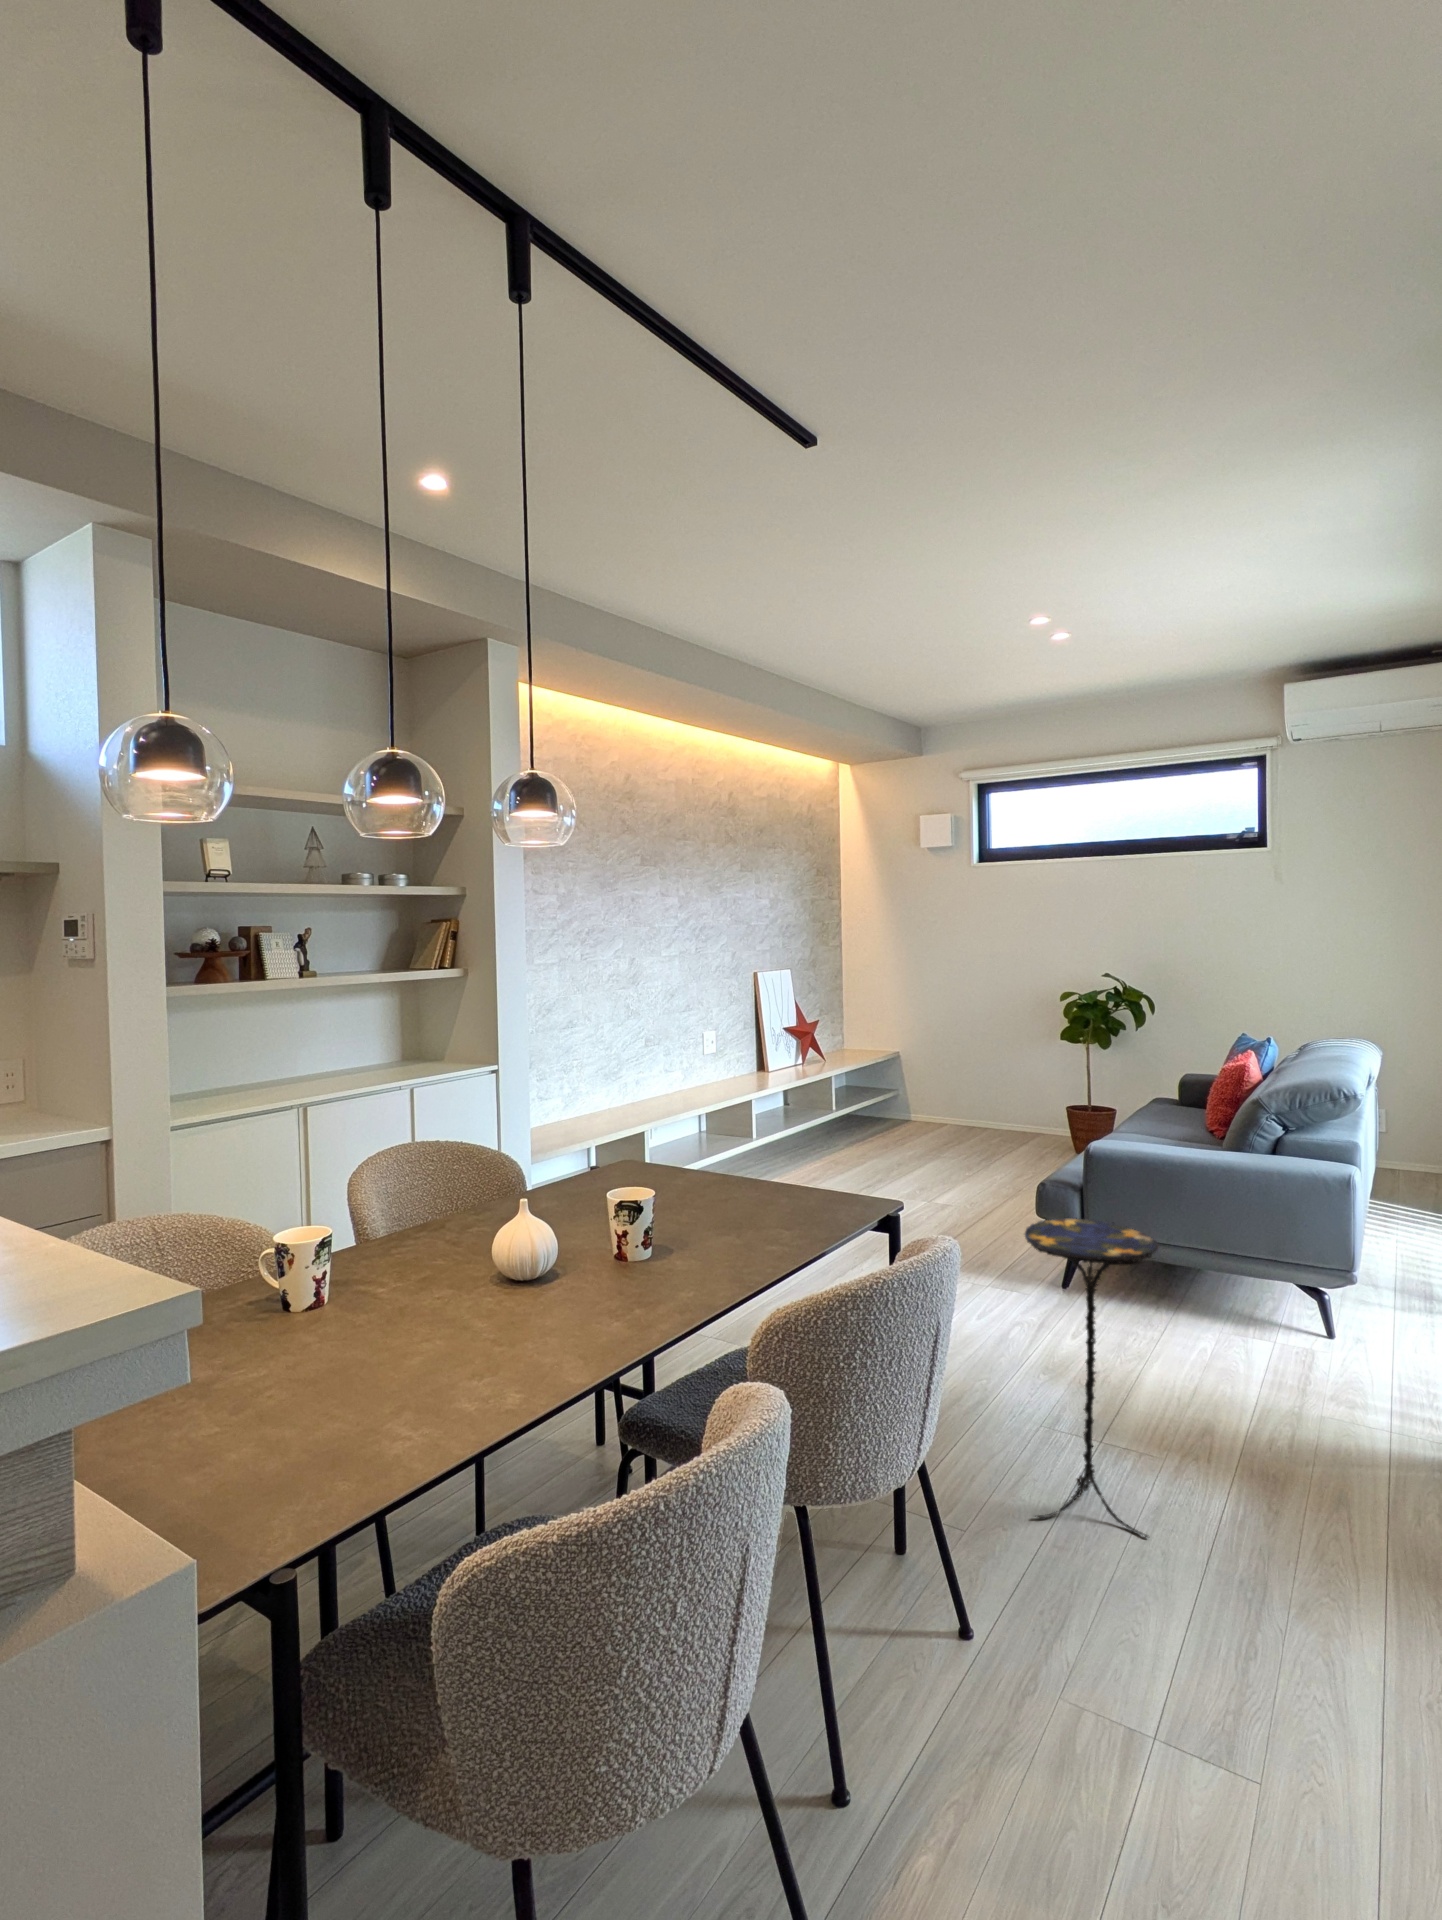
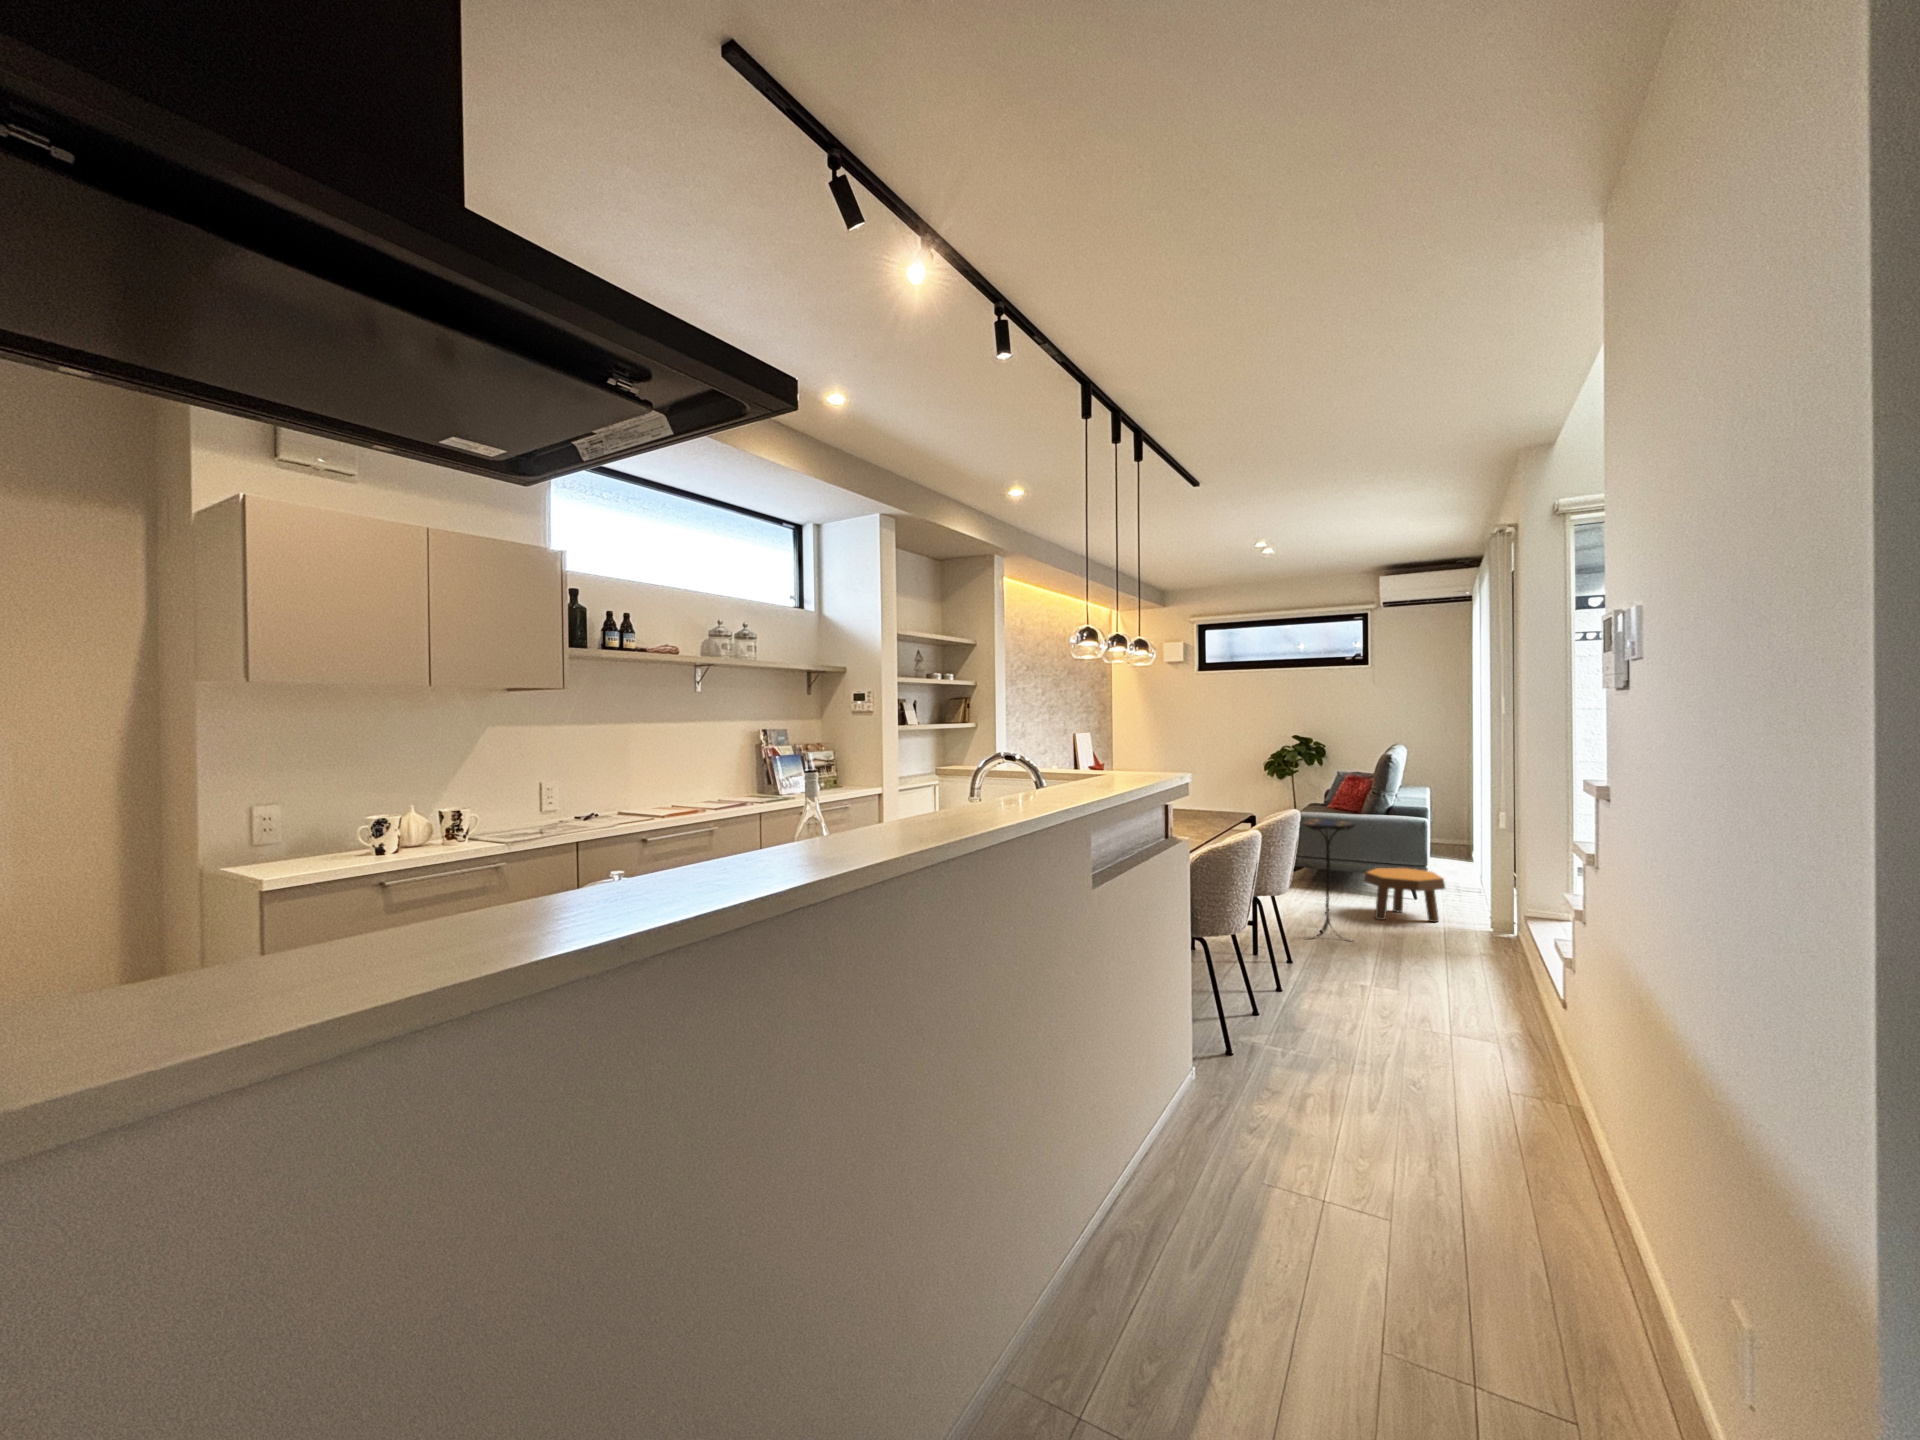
footstool: none [1202,1297,1391,1451] -> present [1364,868,1445,922]

